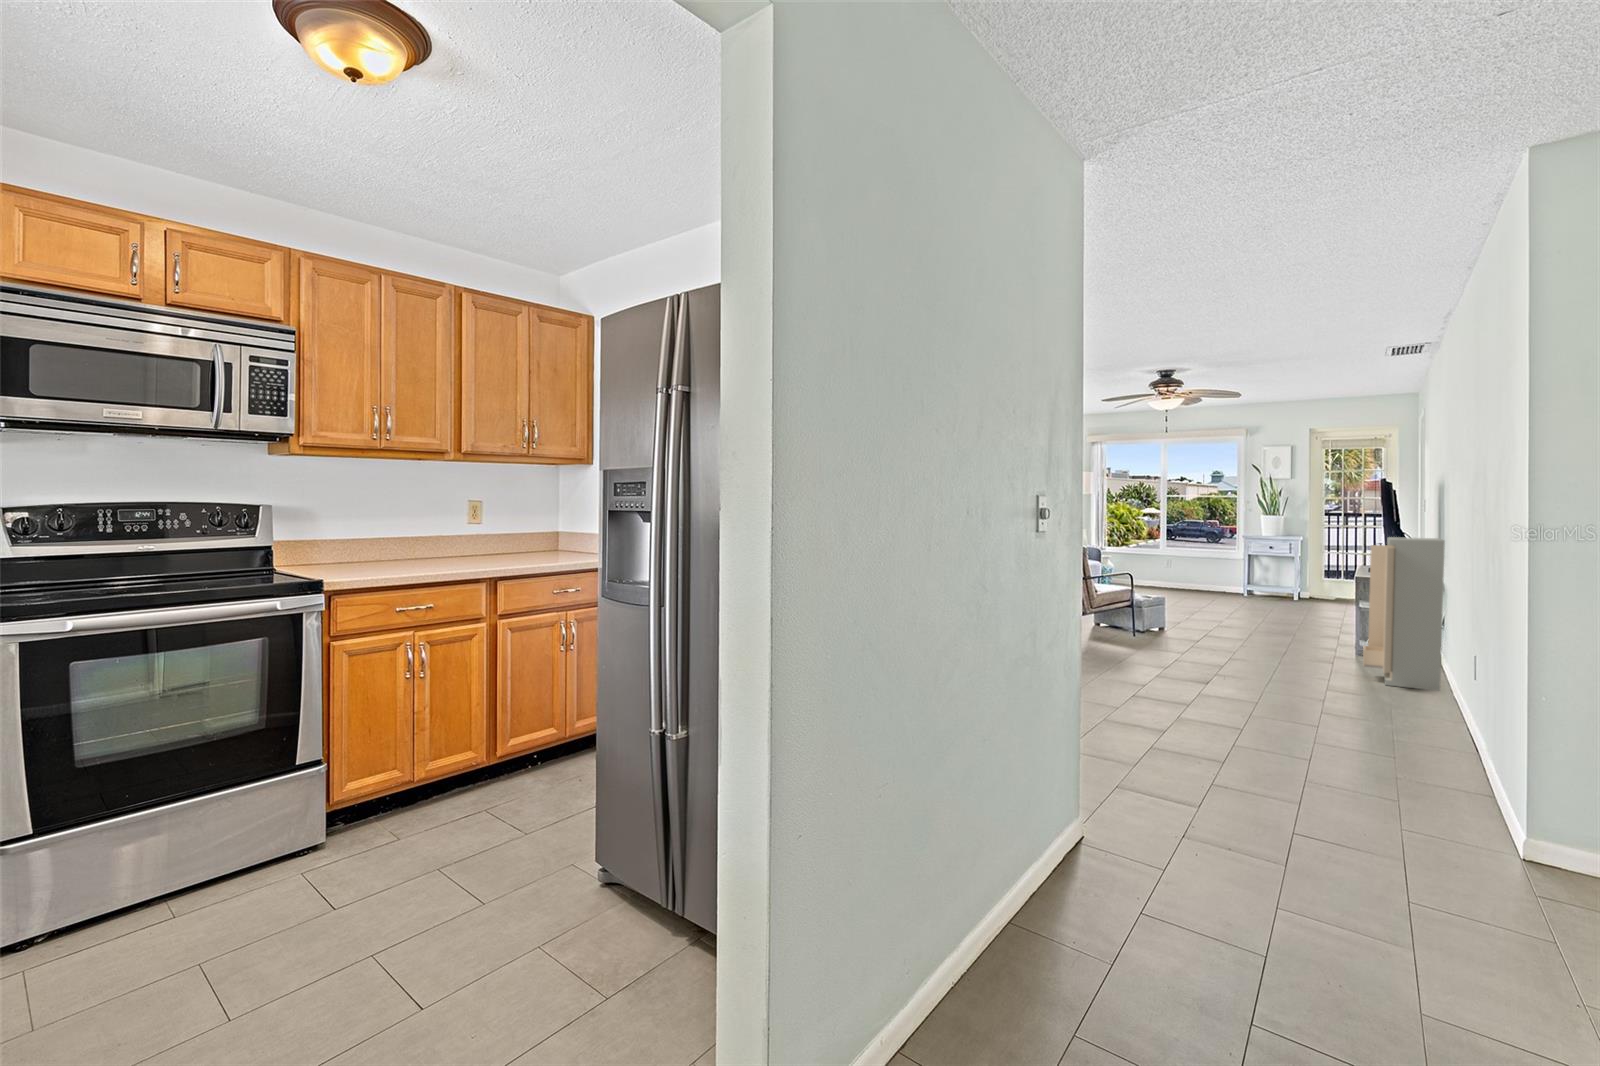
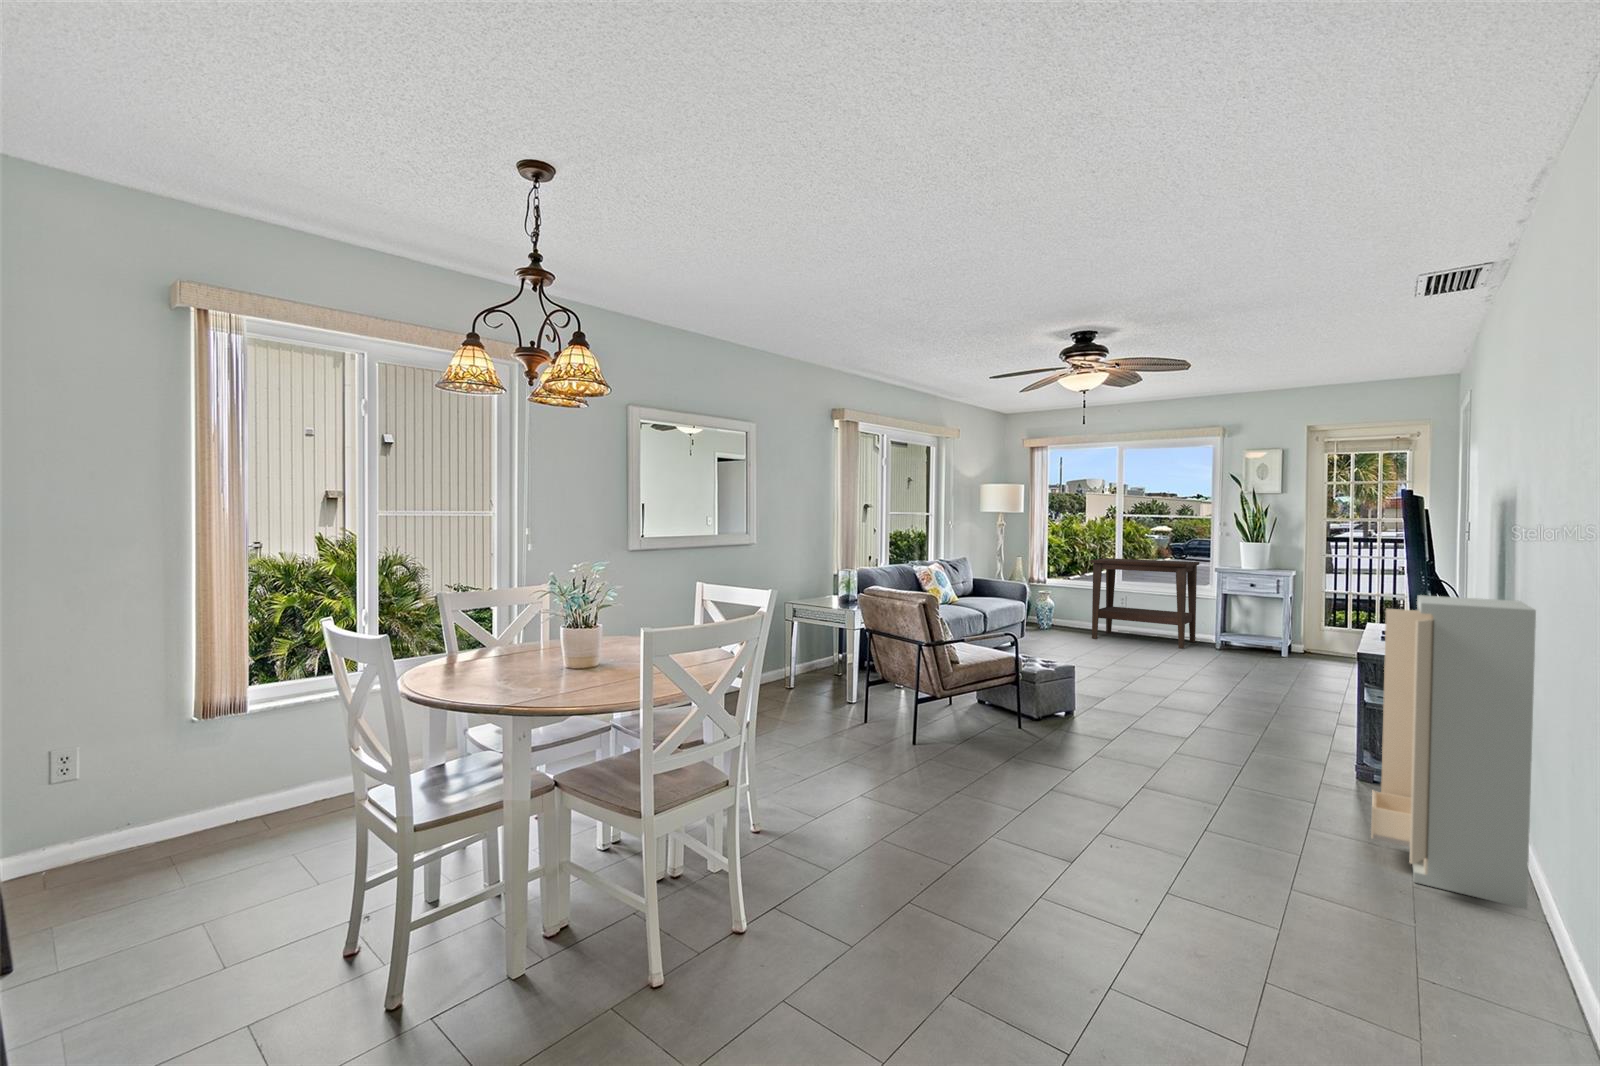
side table: none [1146,531,1229,597] -> present [1090,558,1199,648]

